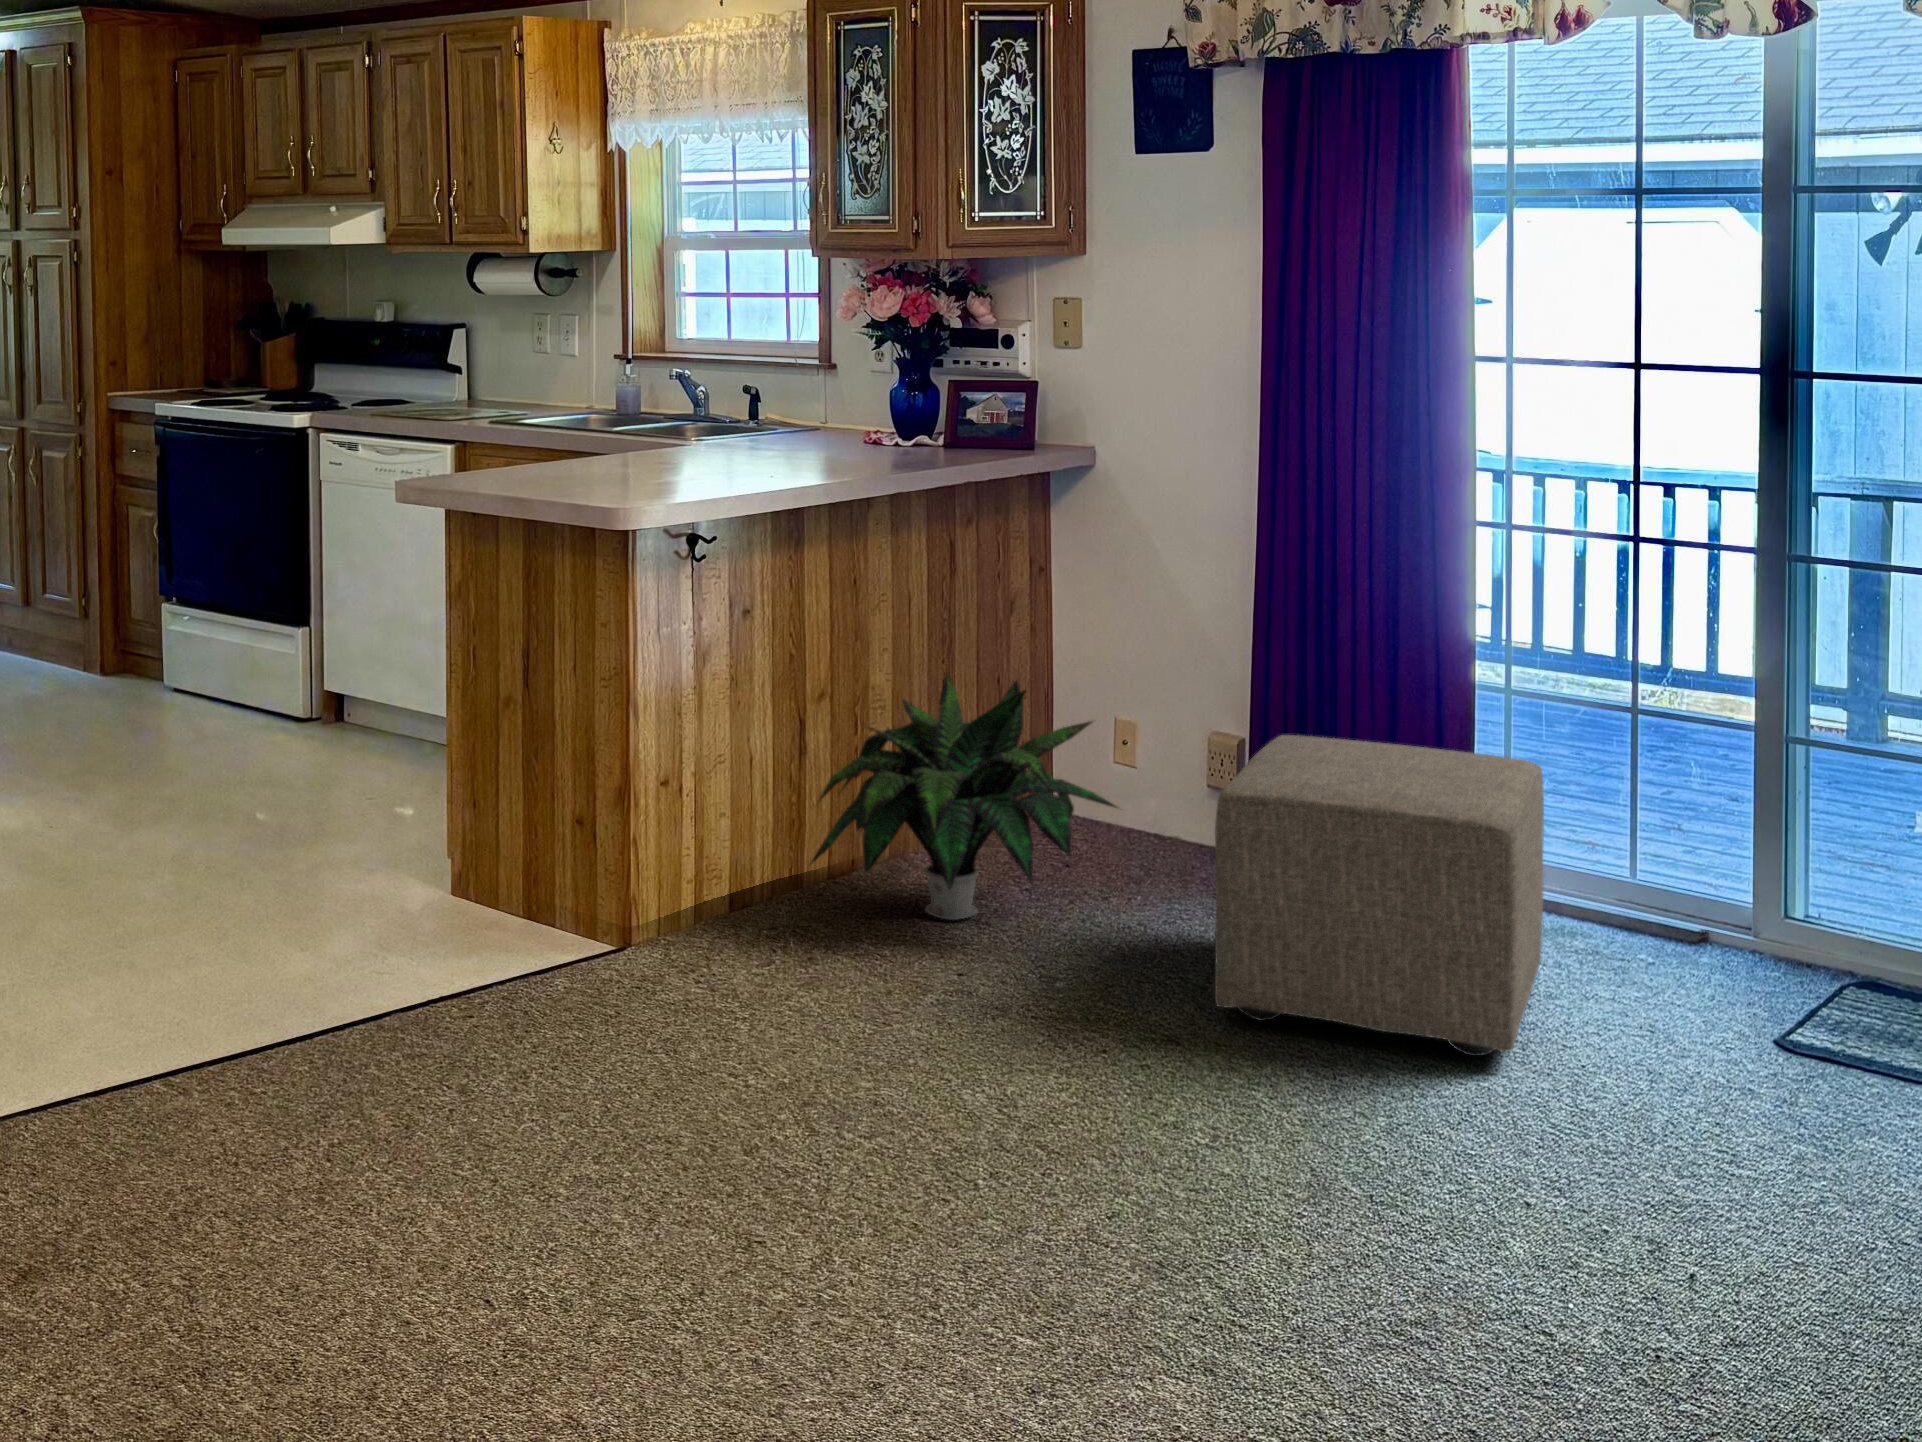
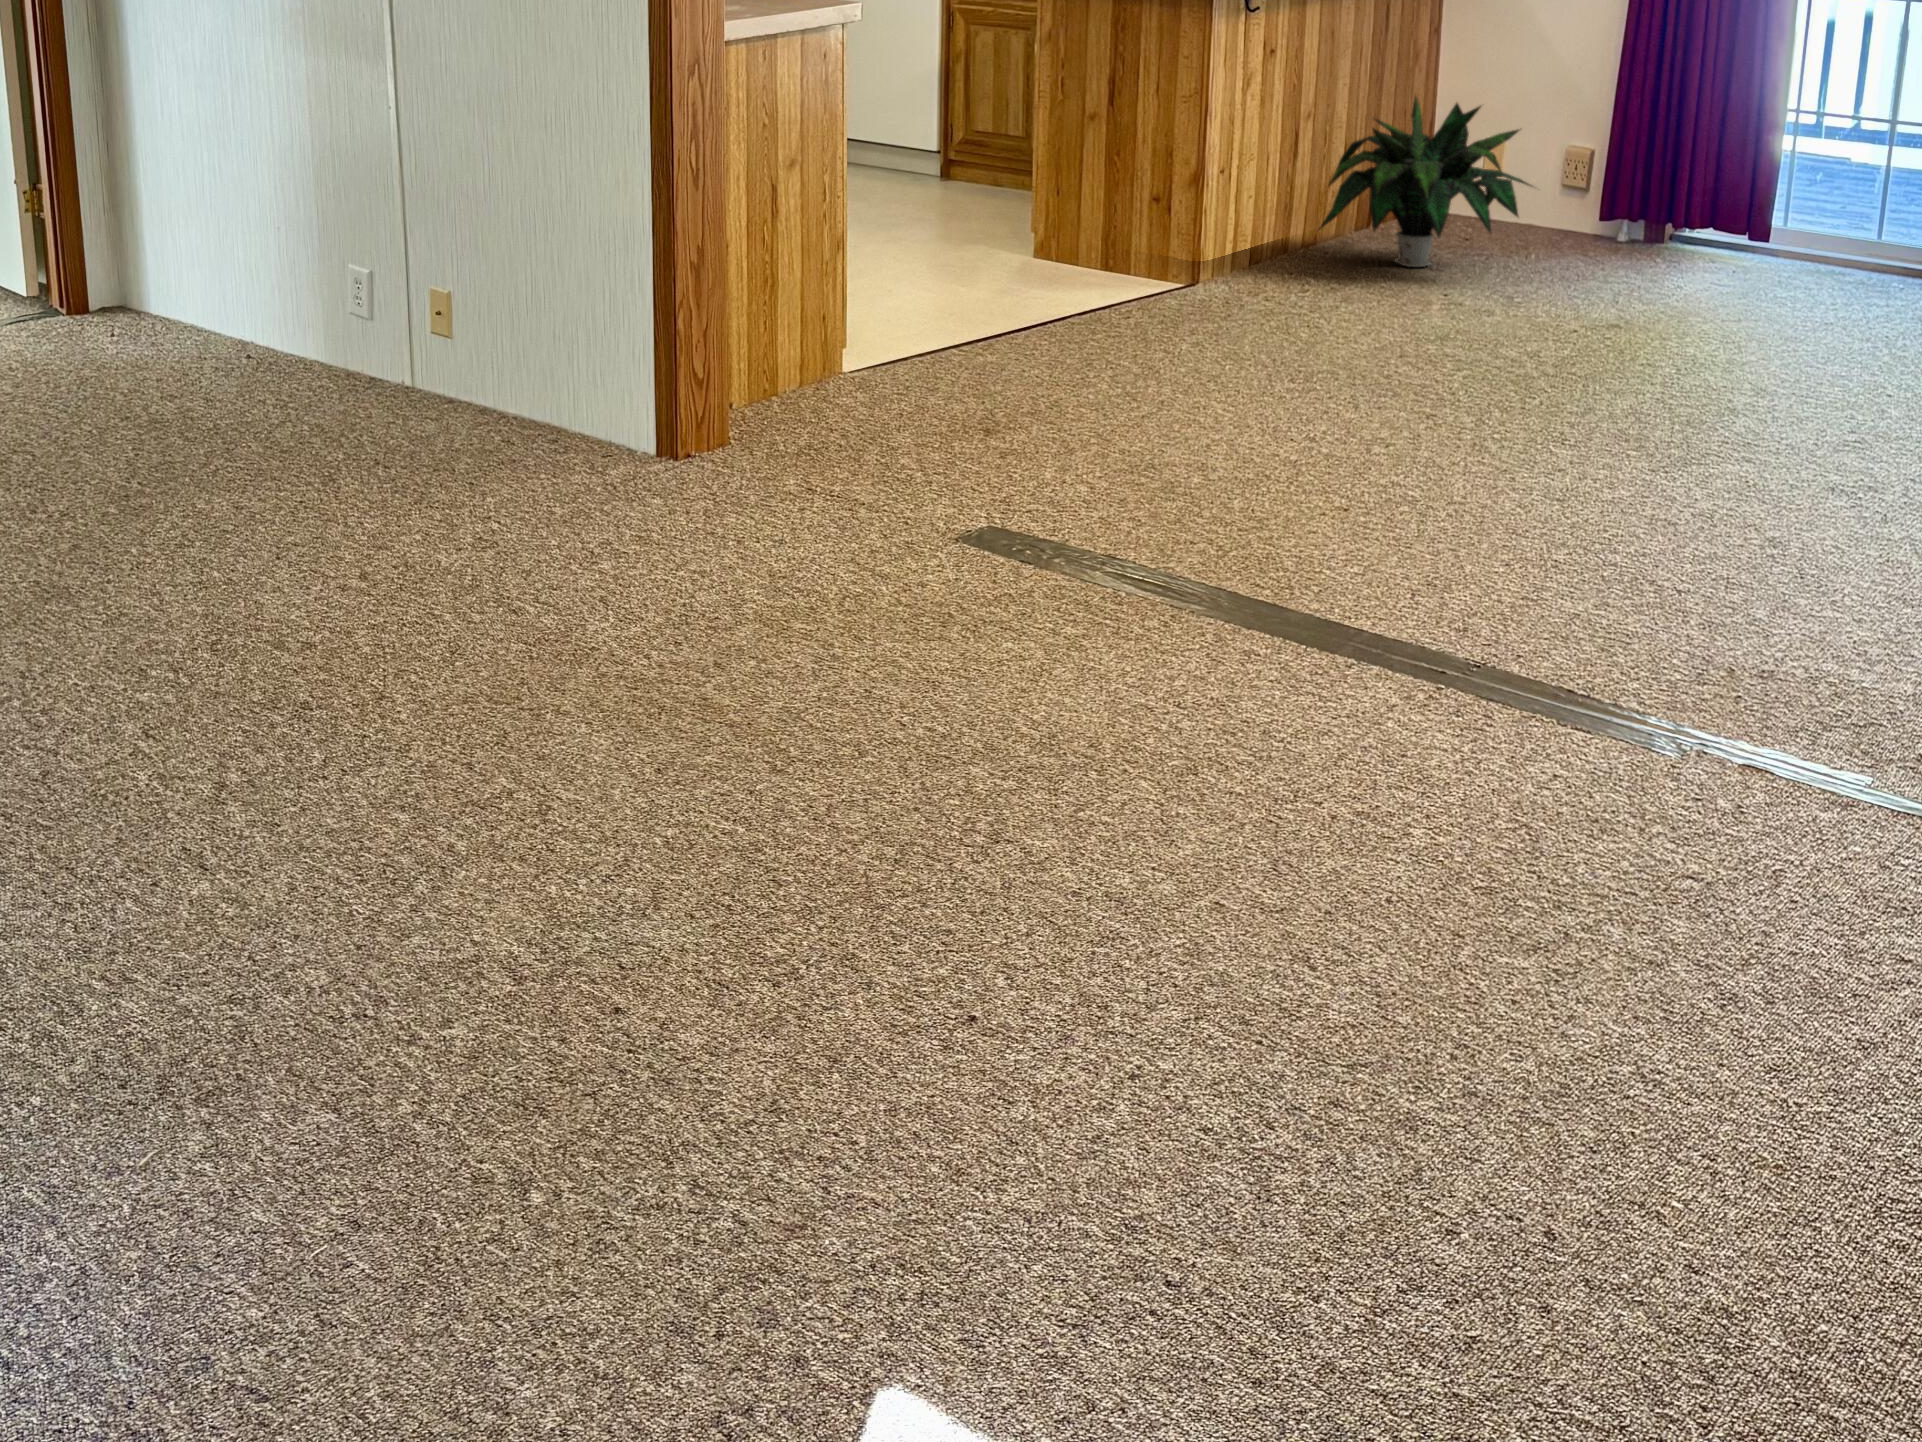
ottoman: present [1215,735,1544,1056] -> none [1638,134,1861,329]

